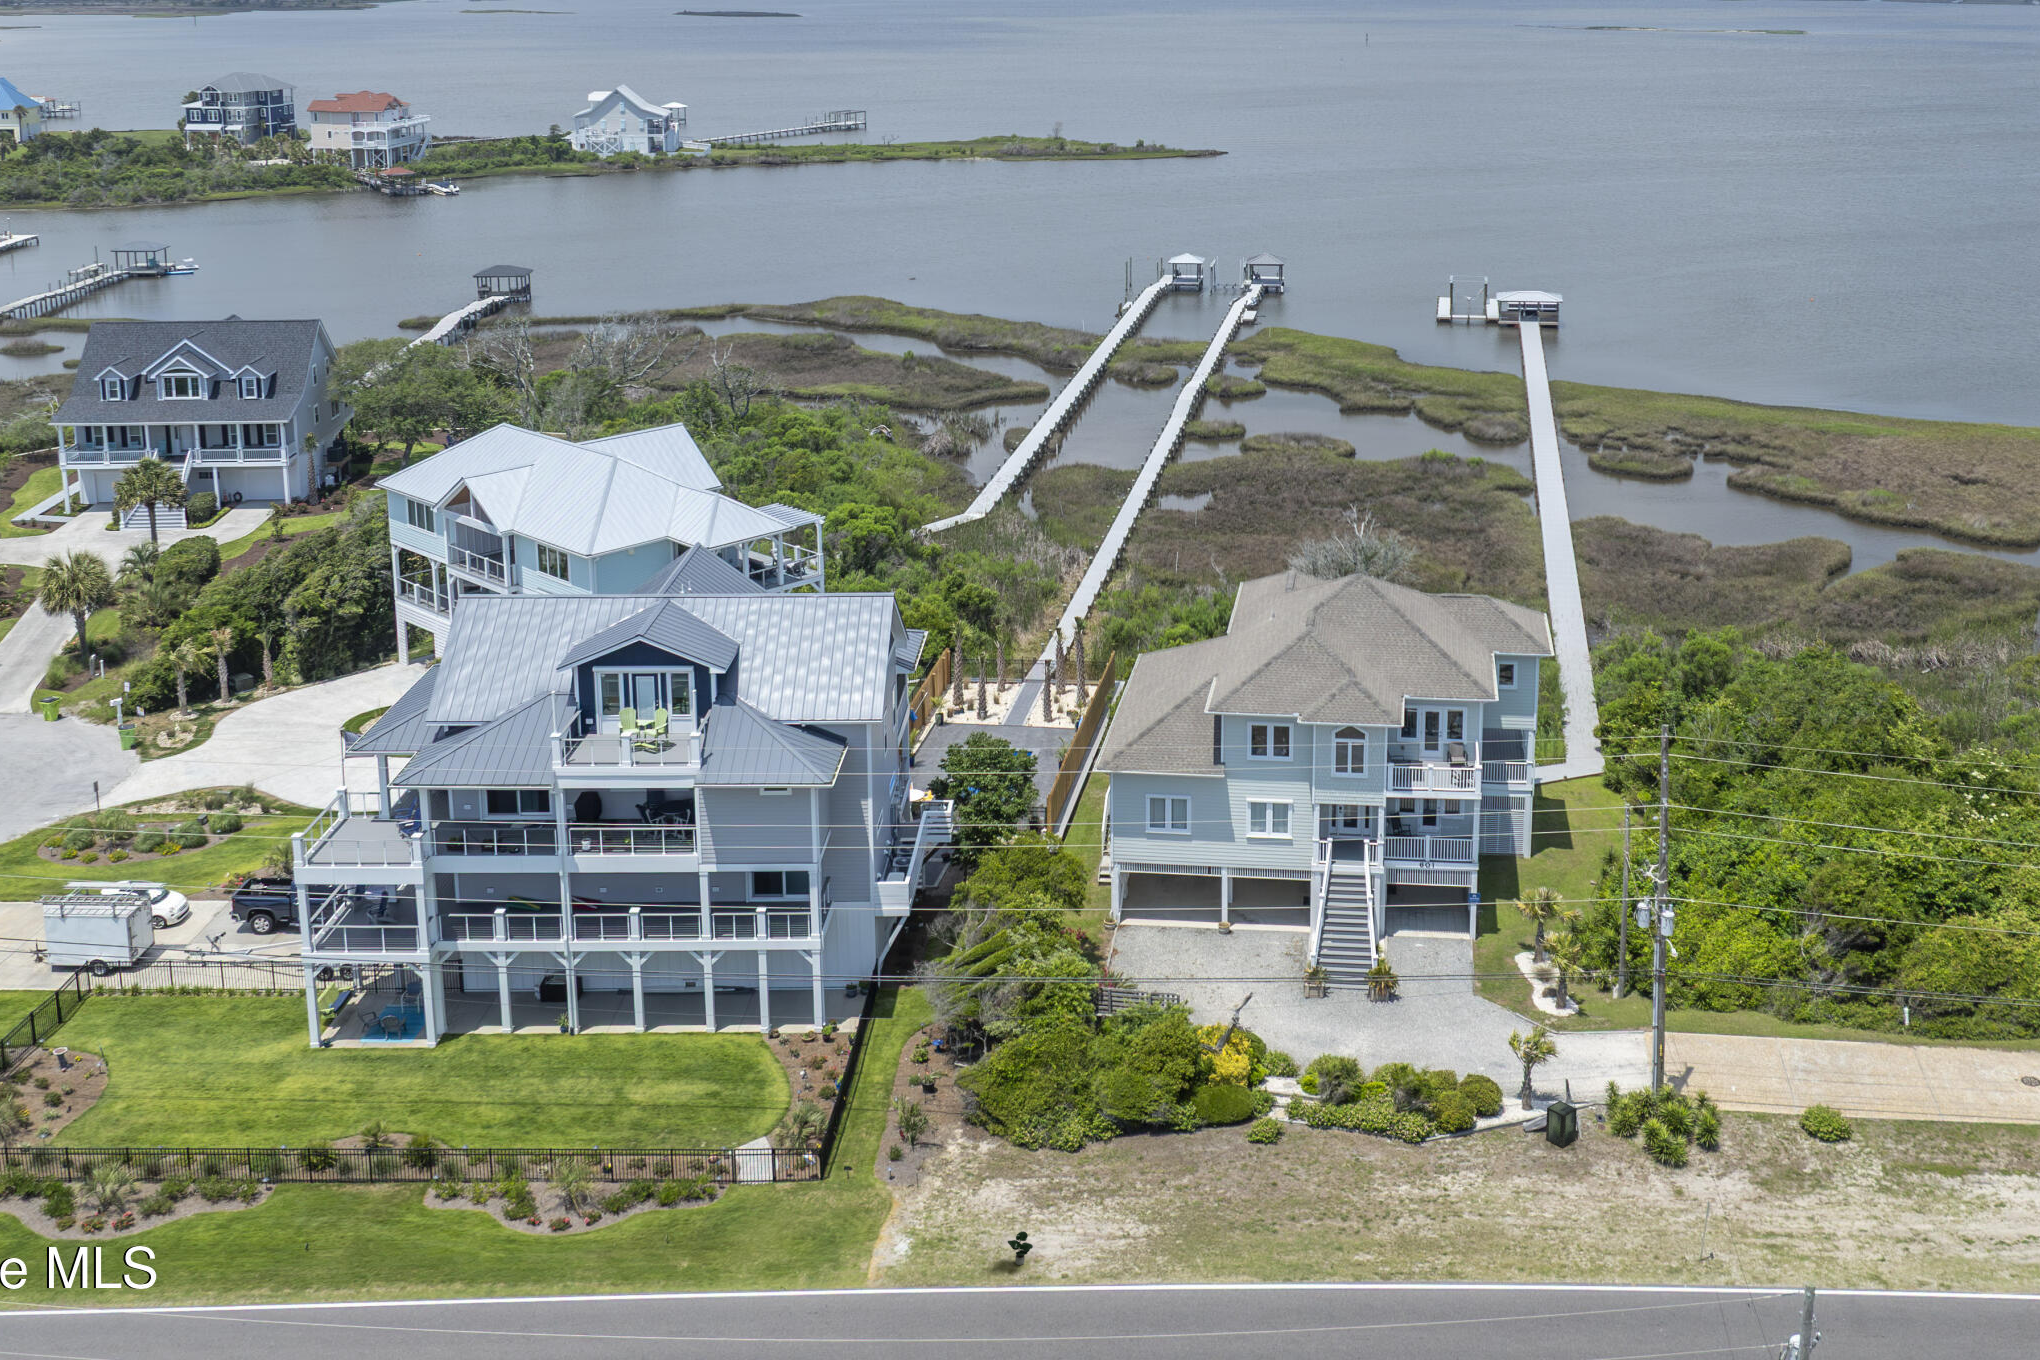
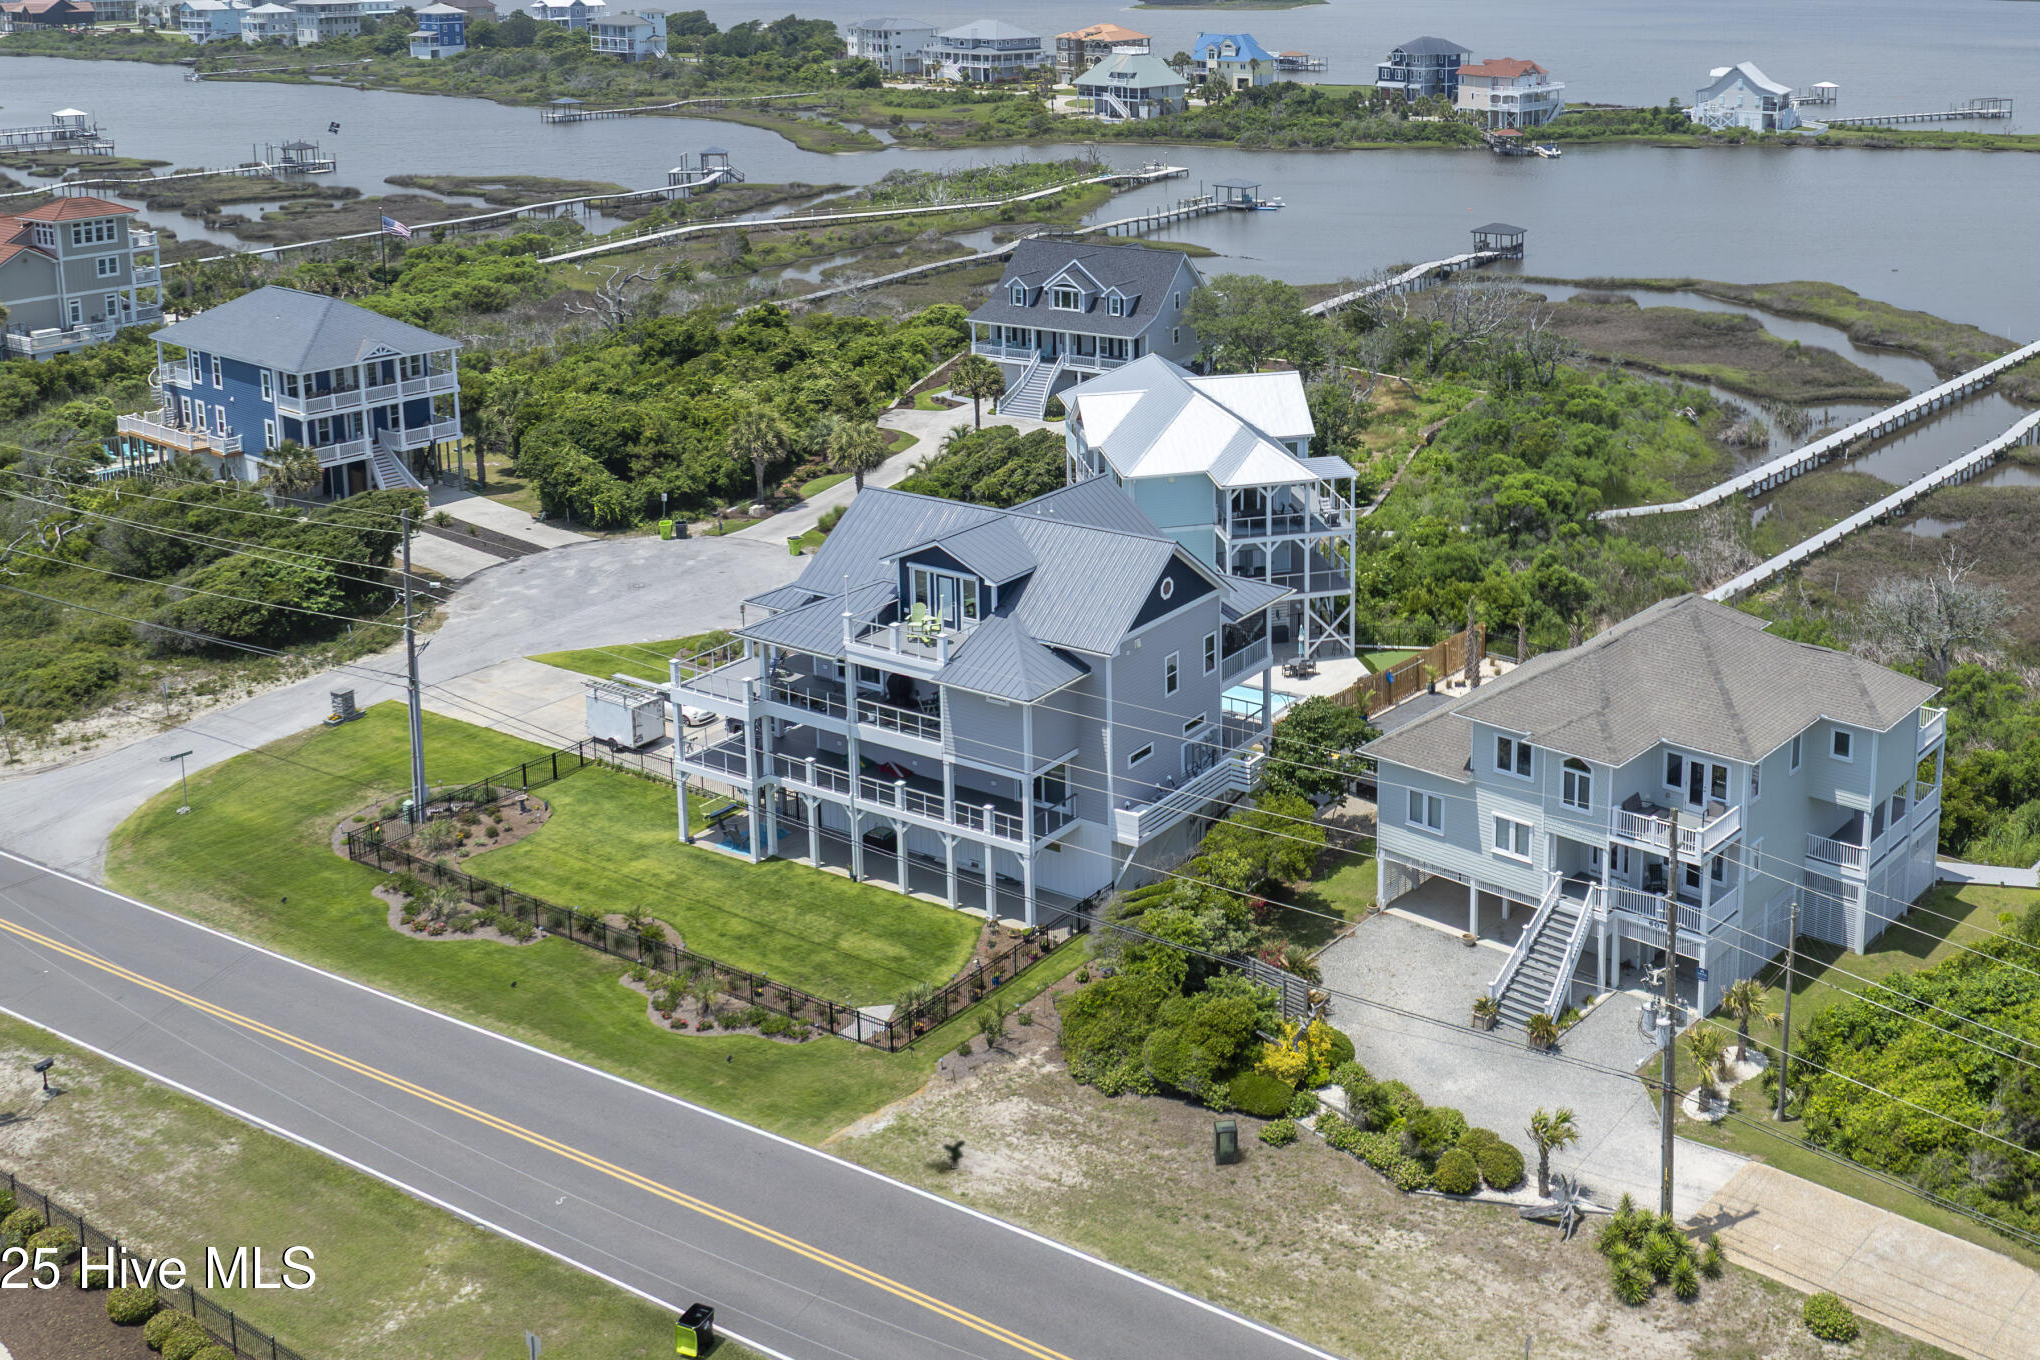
storage box: present [1546,1101,1577,1148] -> present [1214,1120,1238,1165]

